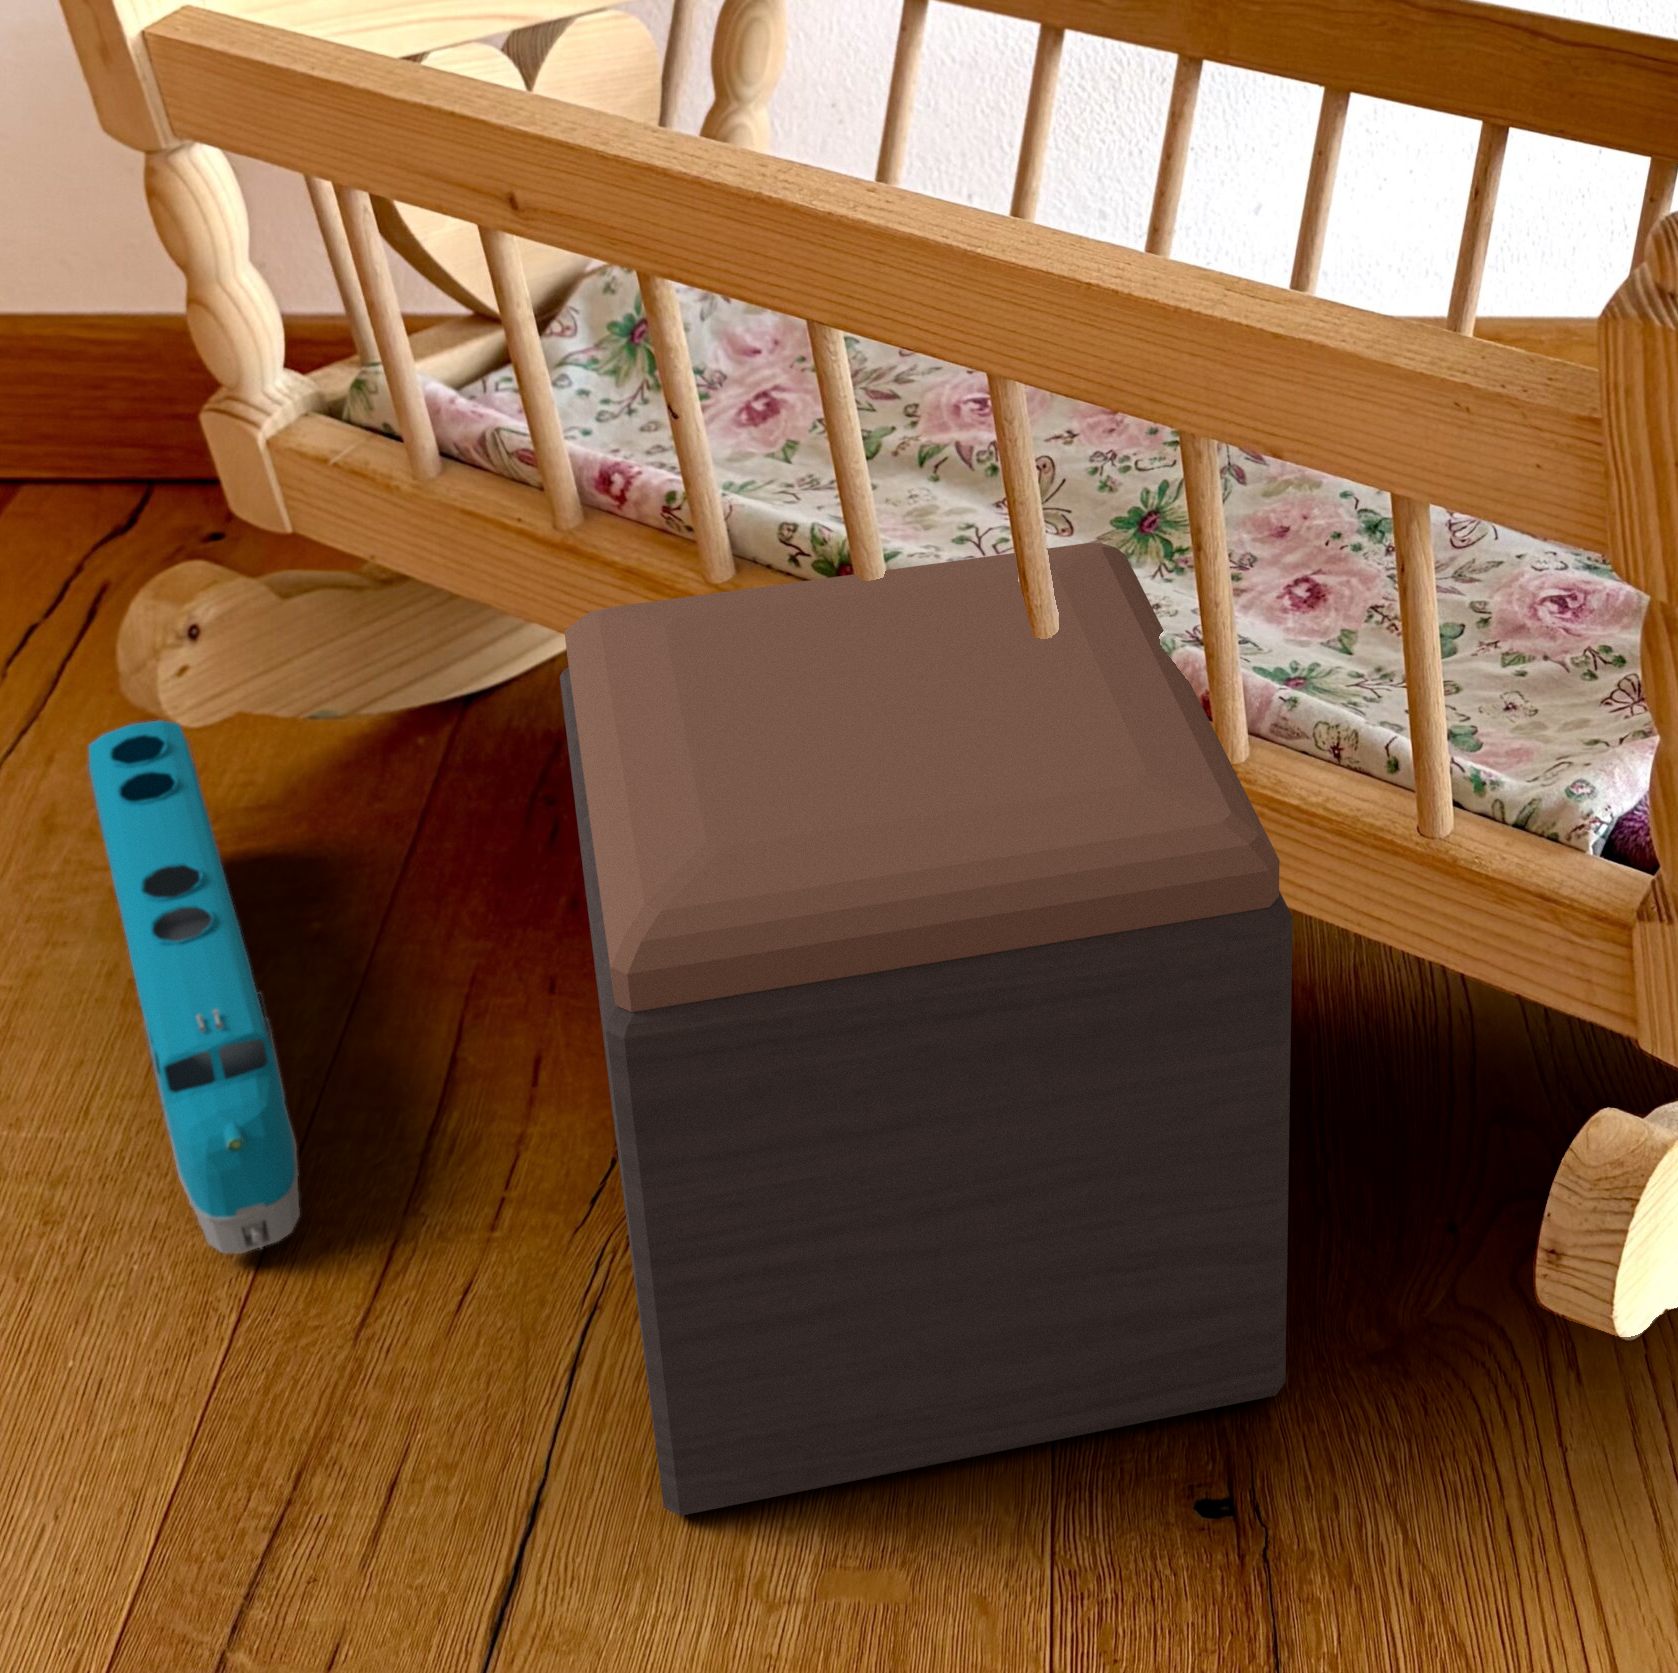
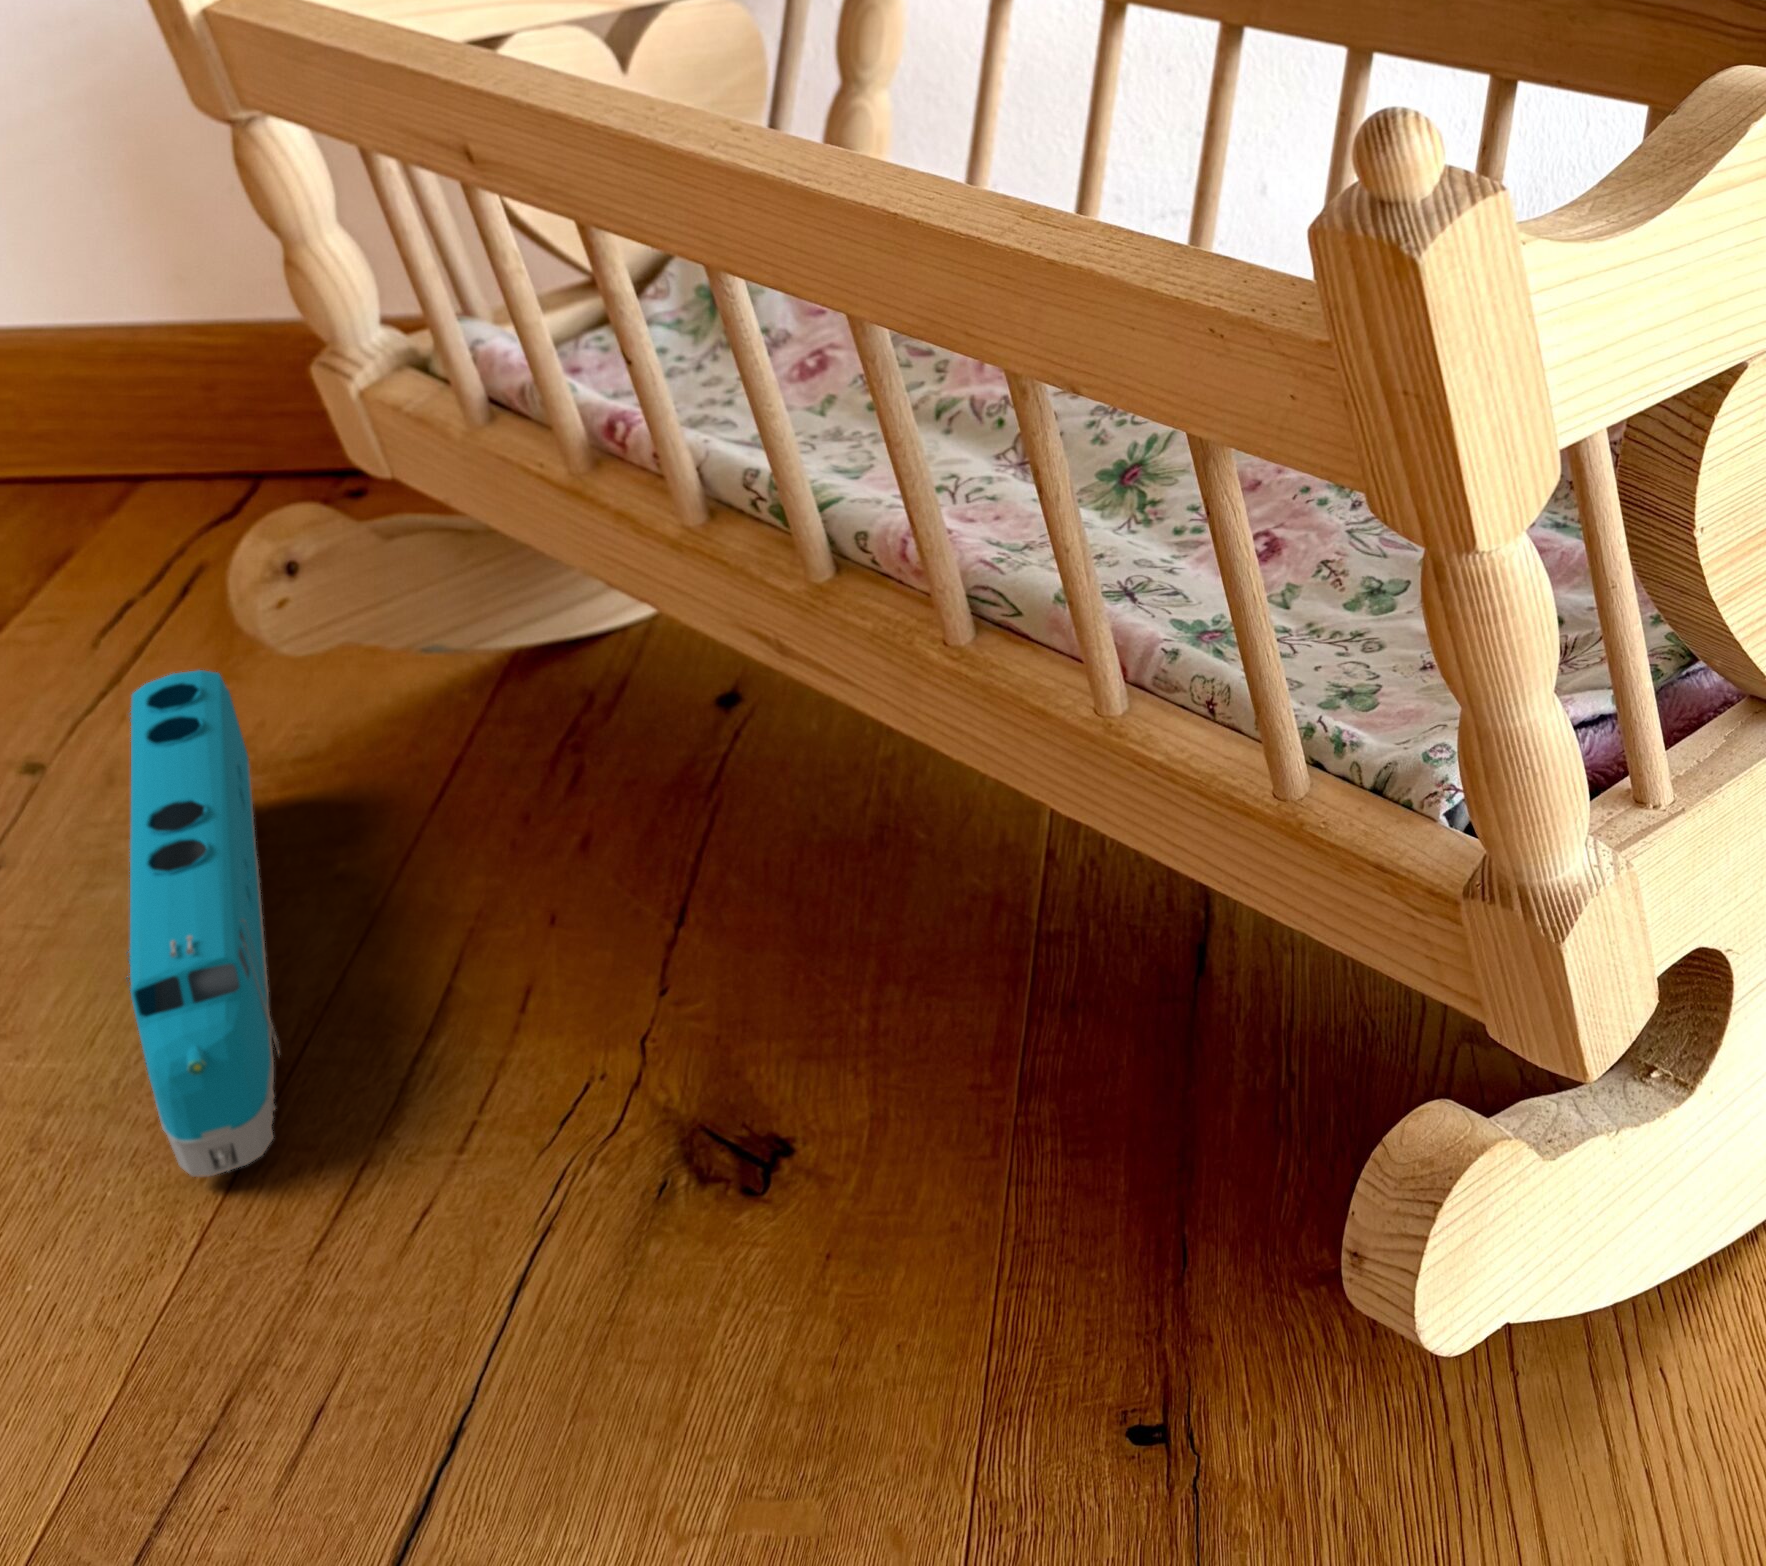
footstool: present [560,543,1293,1516] -> none [467,455,1231,1443]

